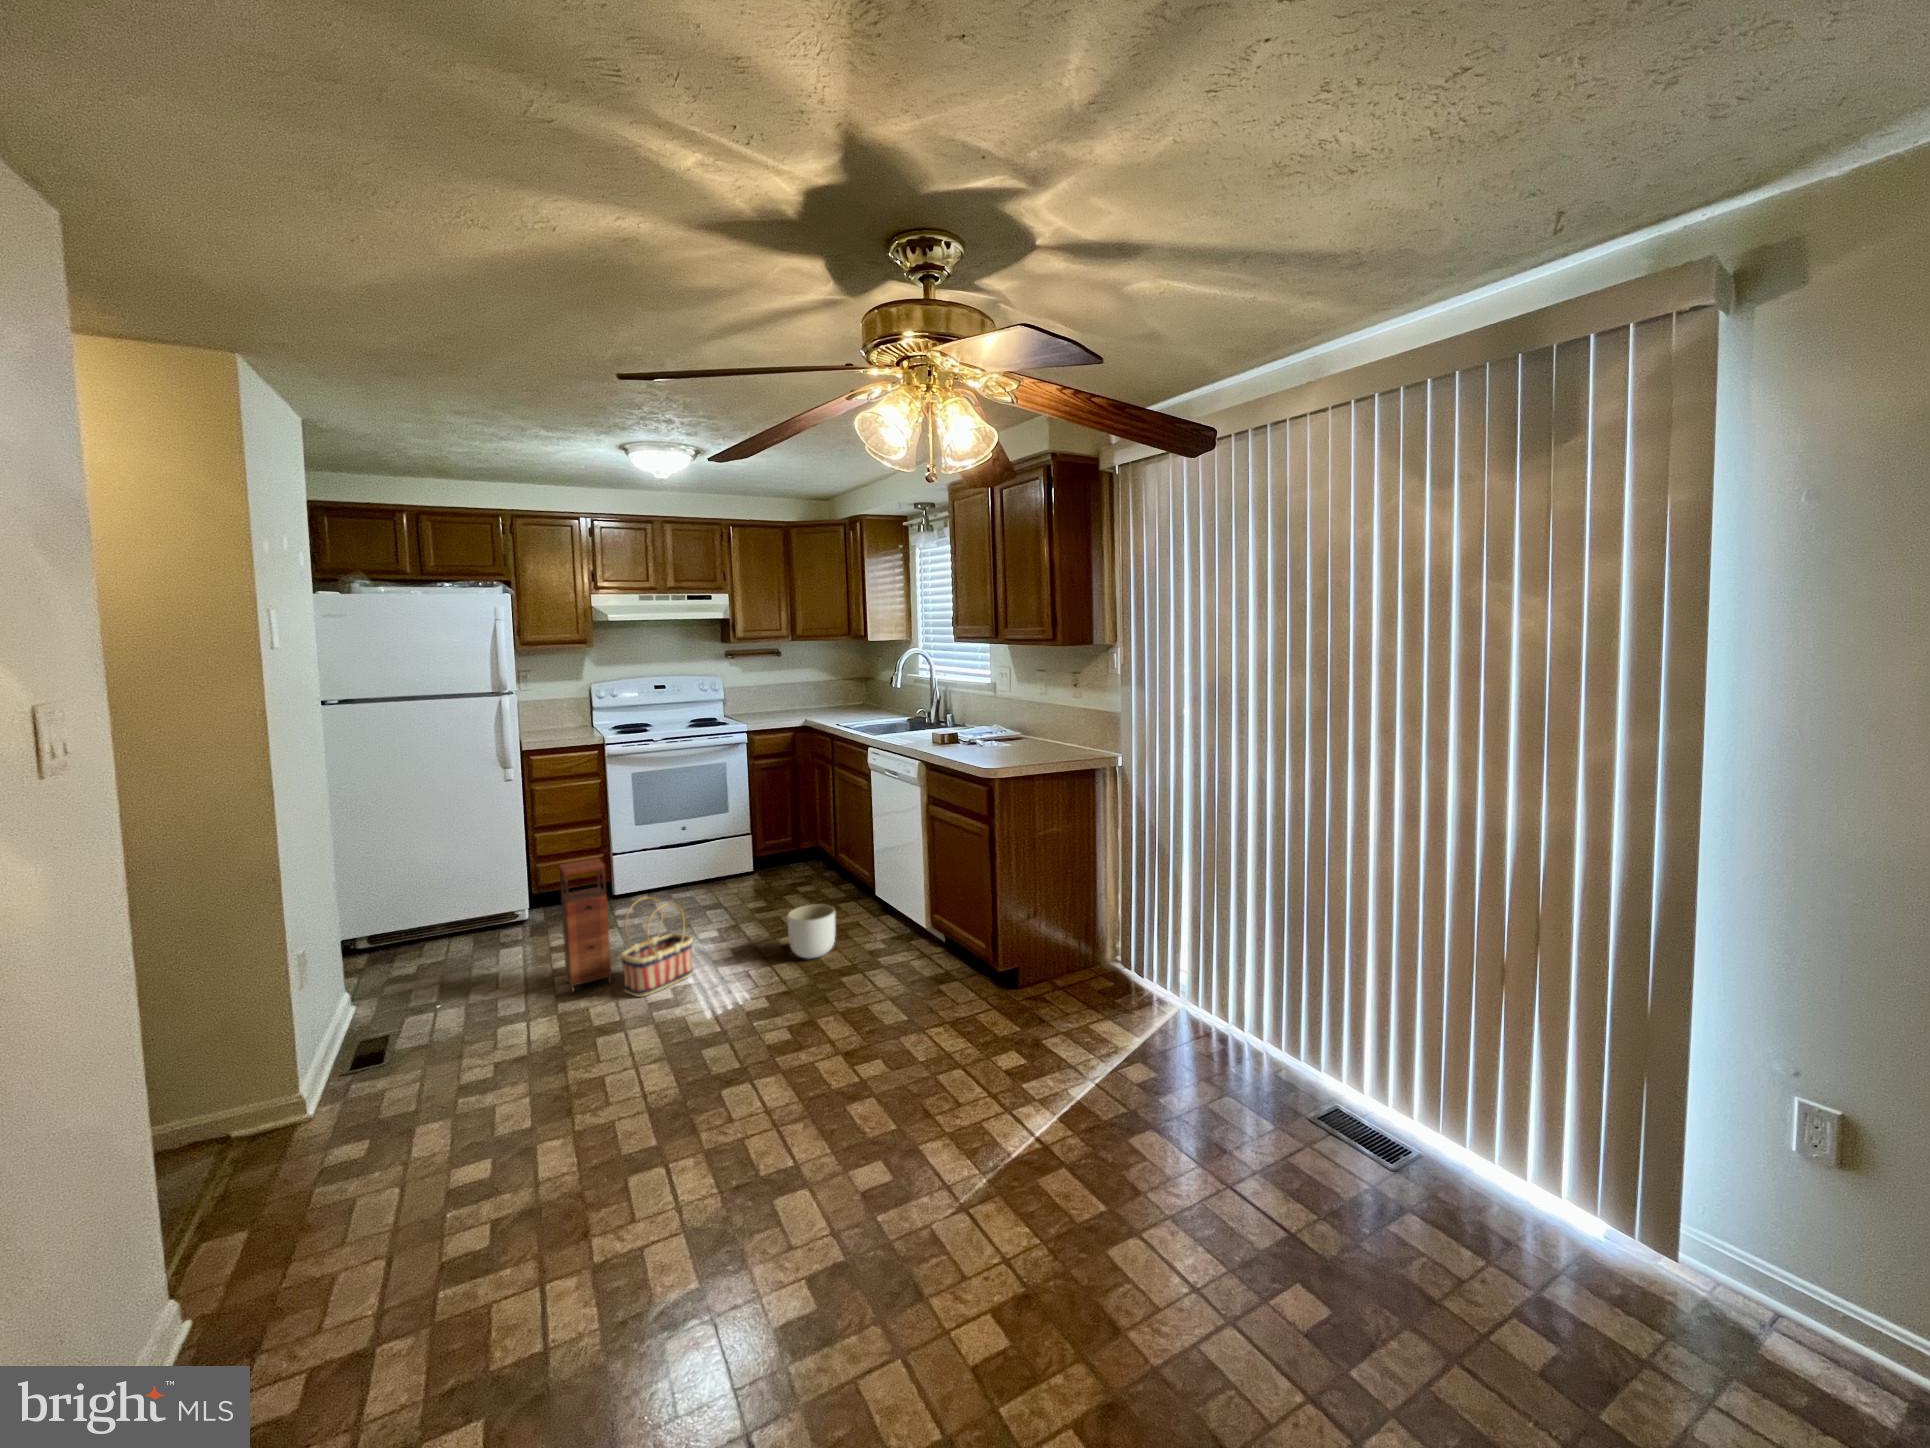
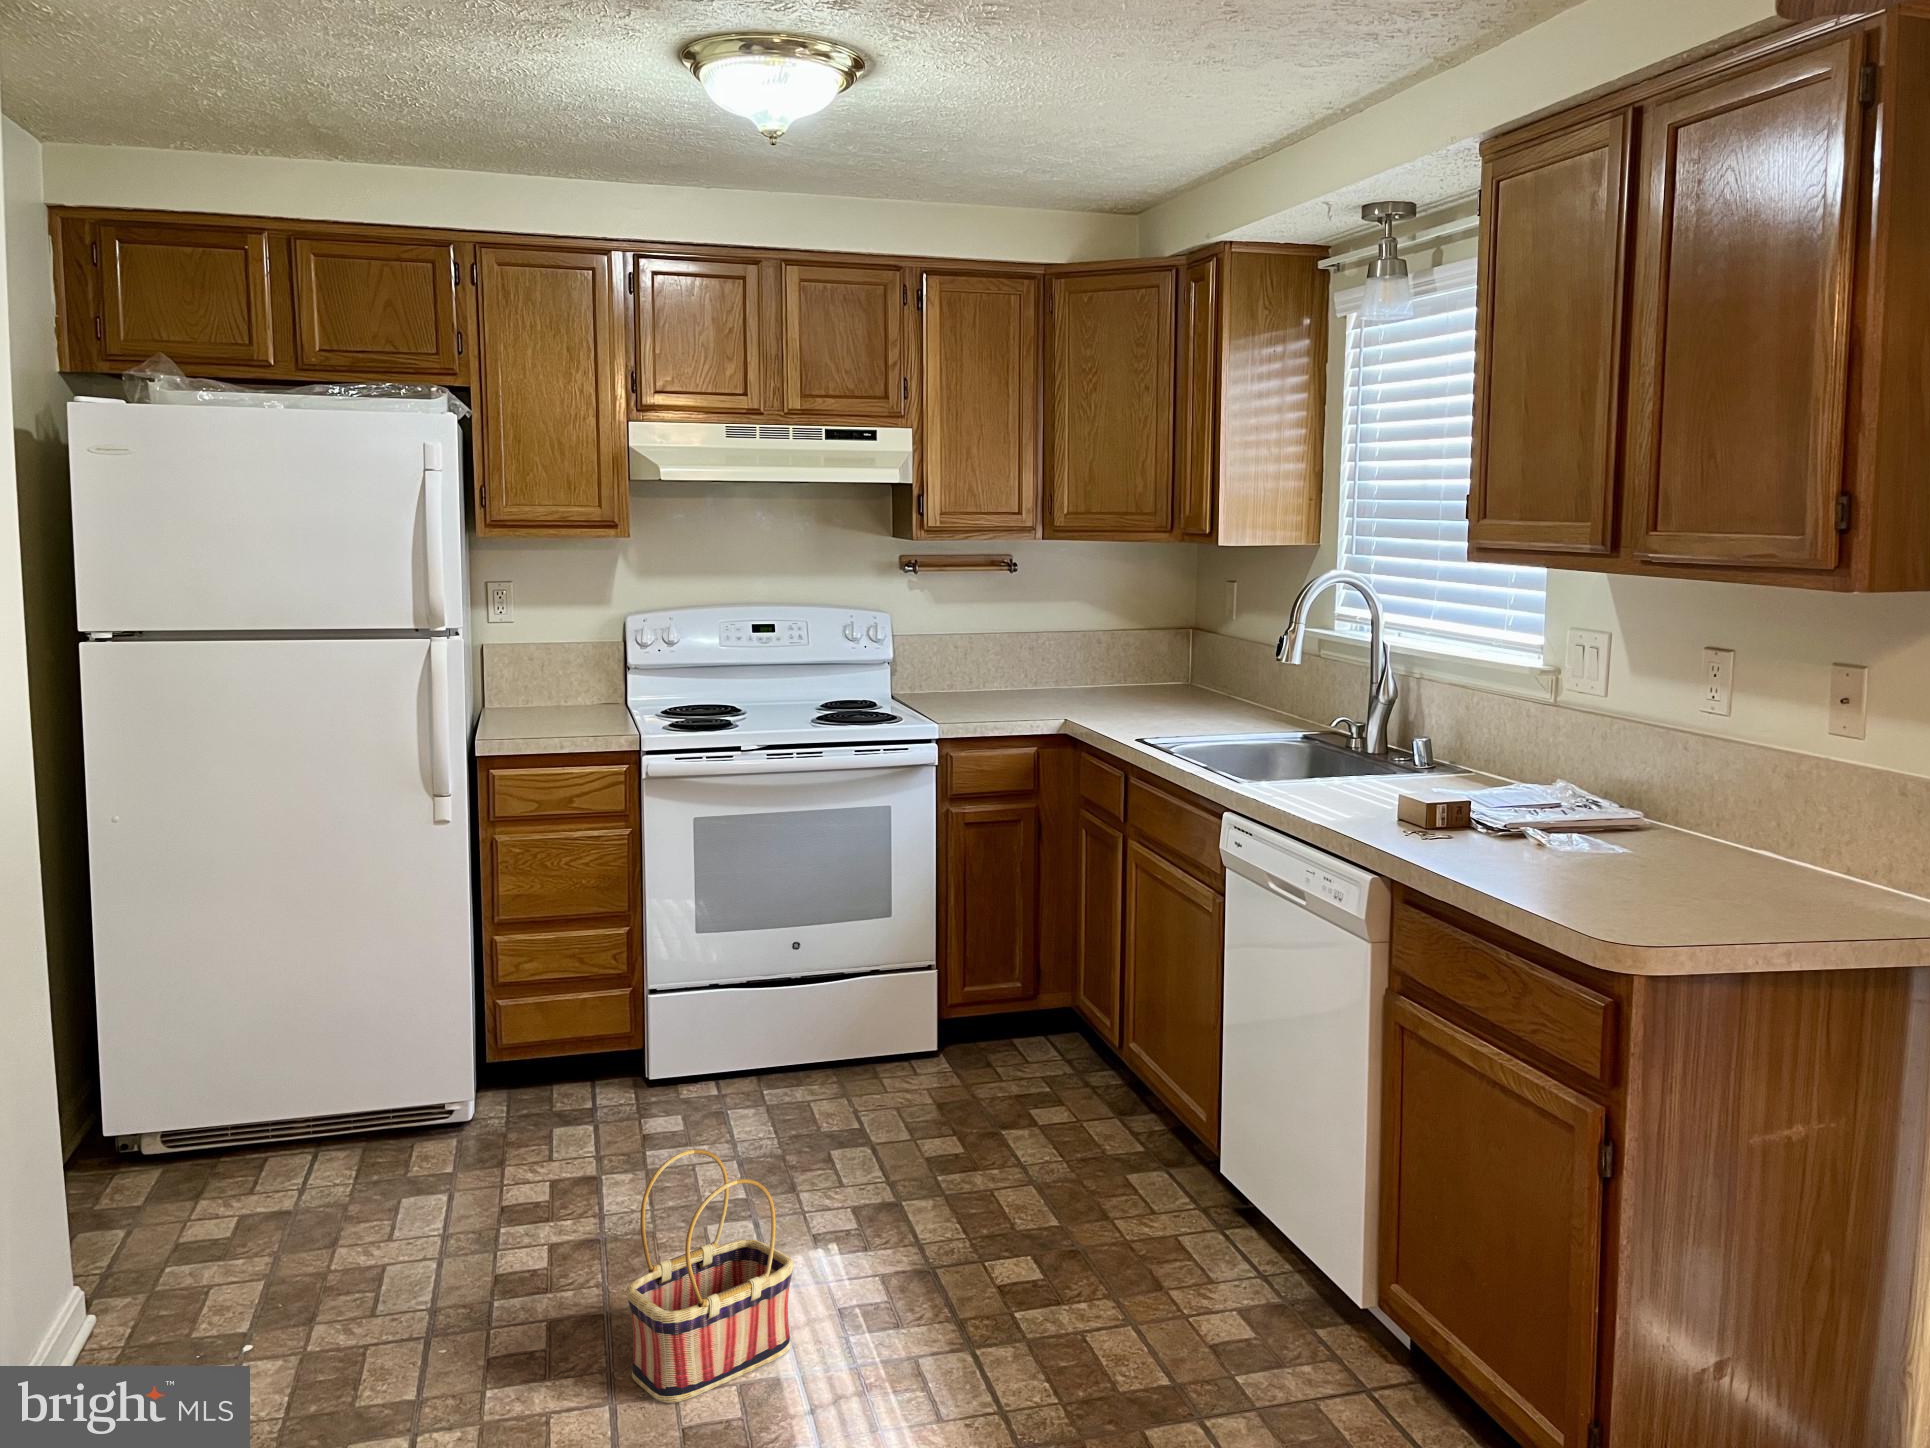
storage cabinet: present [559,858,611,993] -> none [509,1038,609,1359]
planter: present [787,904,835,958] -> none [1017,1204,1134,1350]

